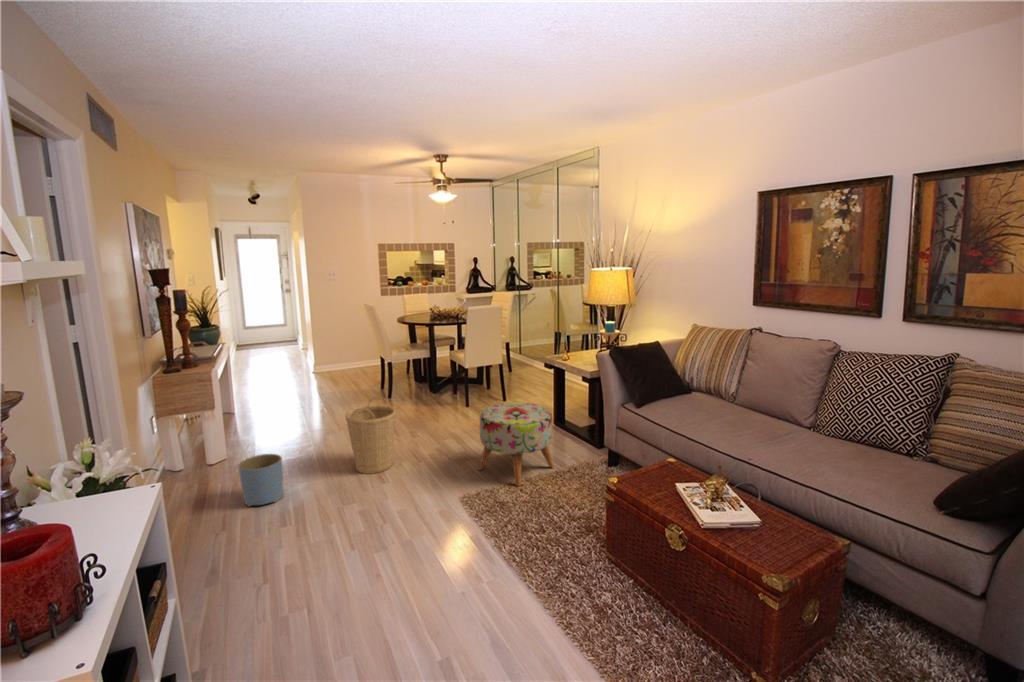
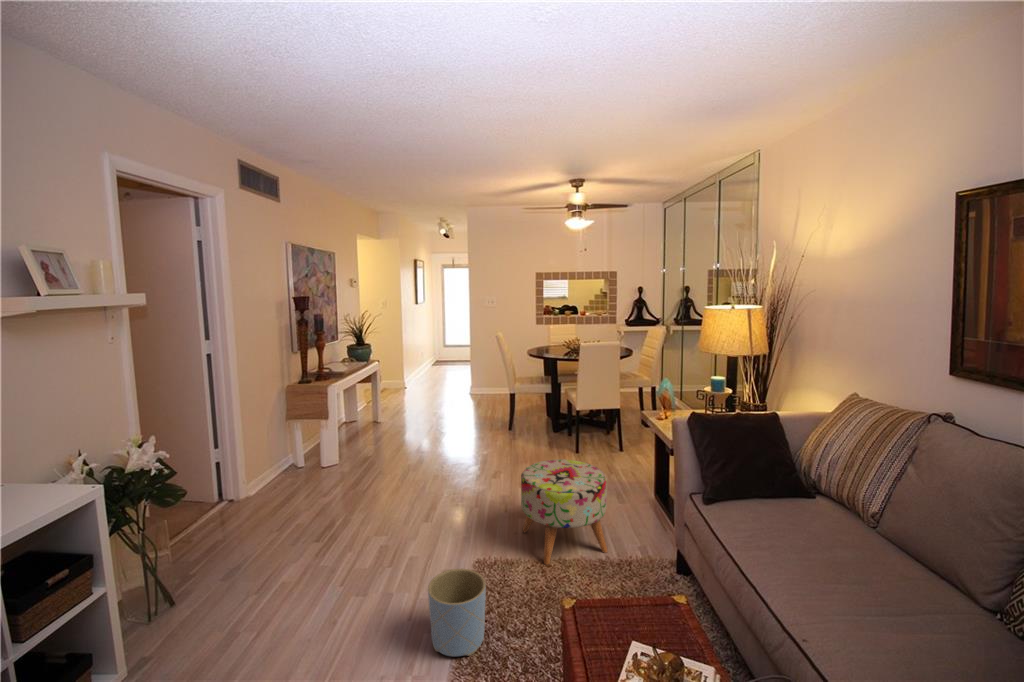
basket: present [345,397,396,474] -> none [407,429,457,508]
planter: present [238,454,284,506] -> present [428,569,486,656]

